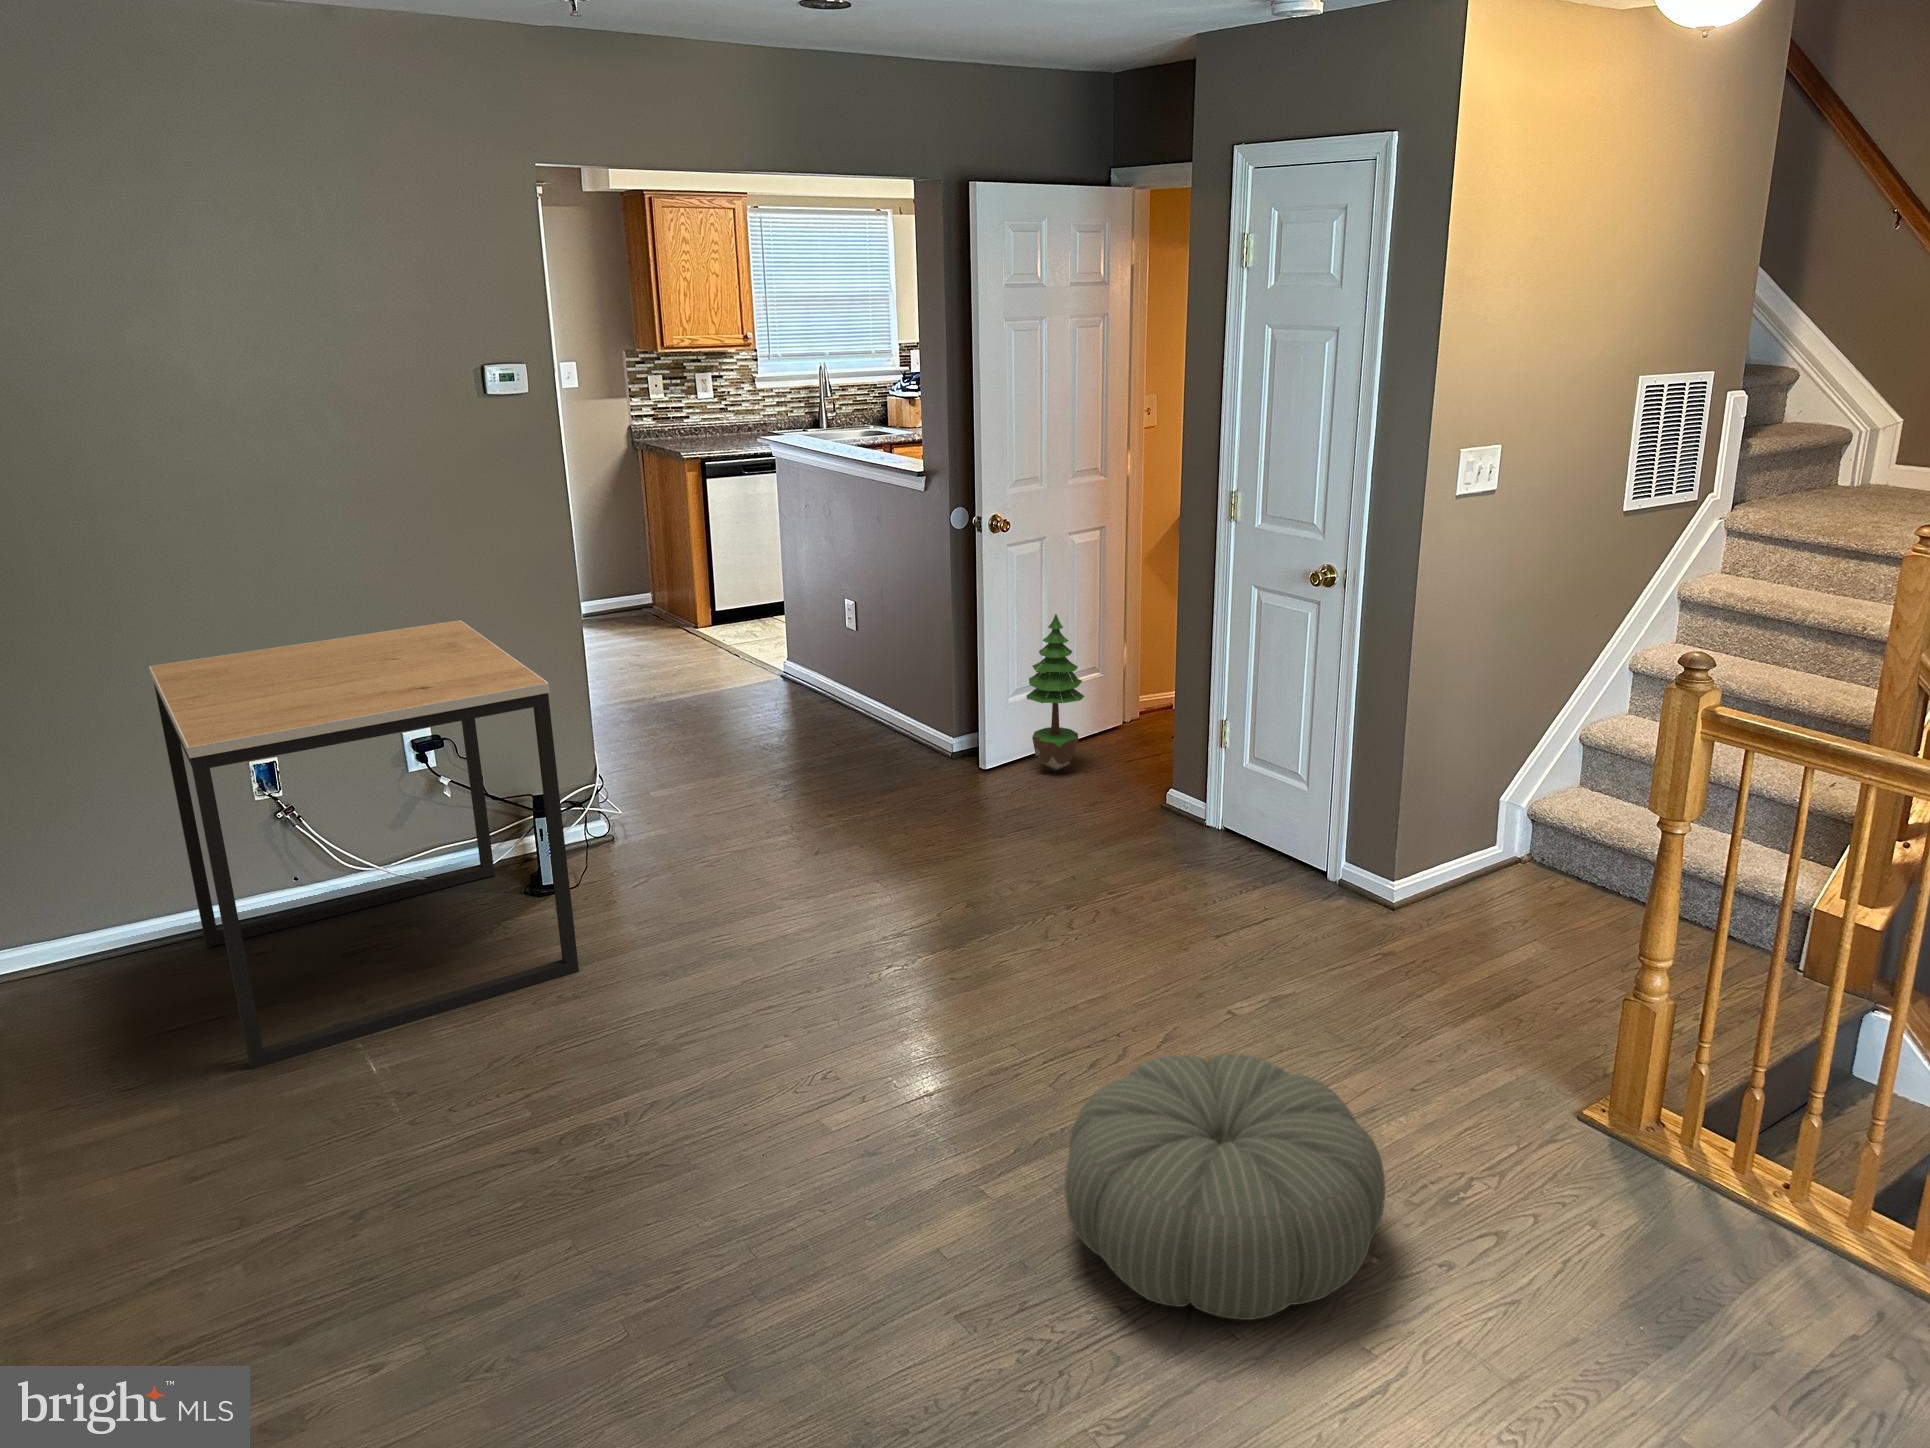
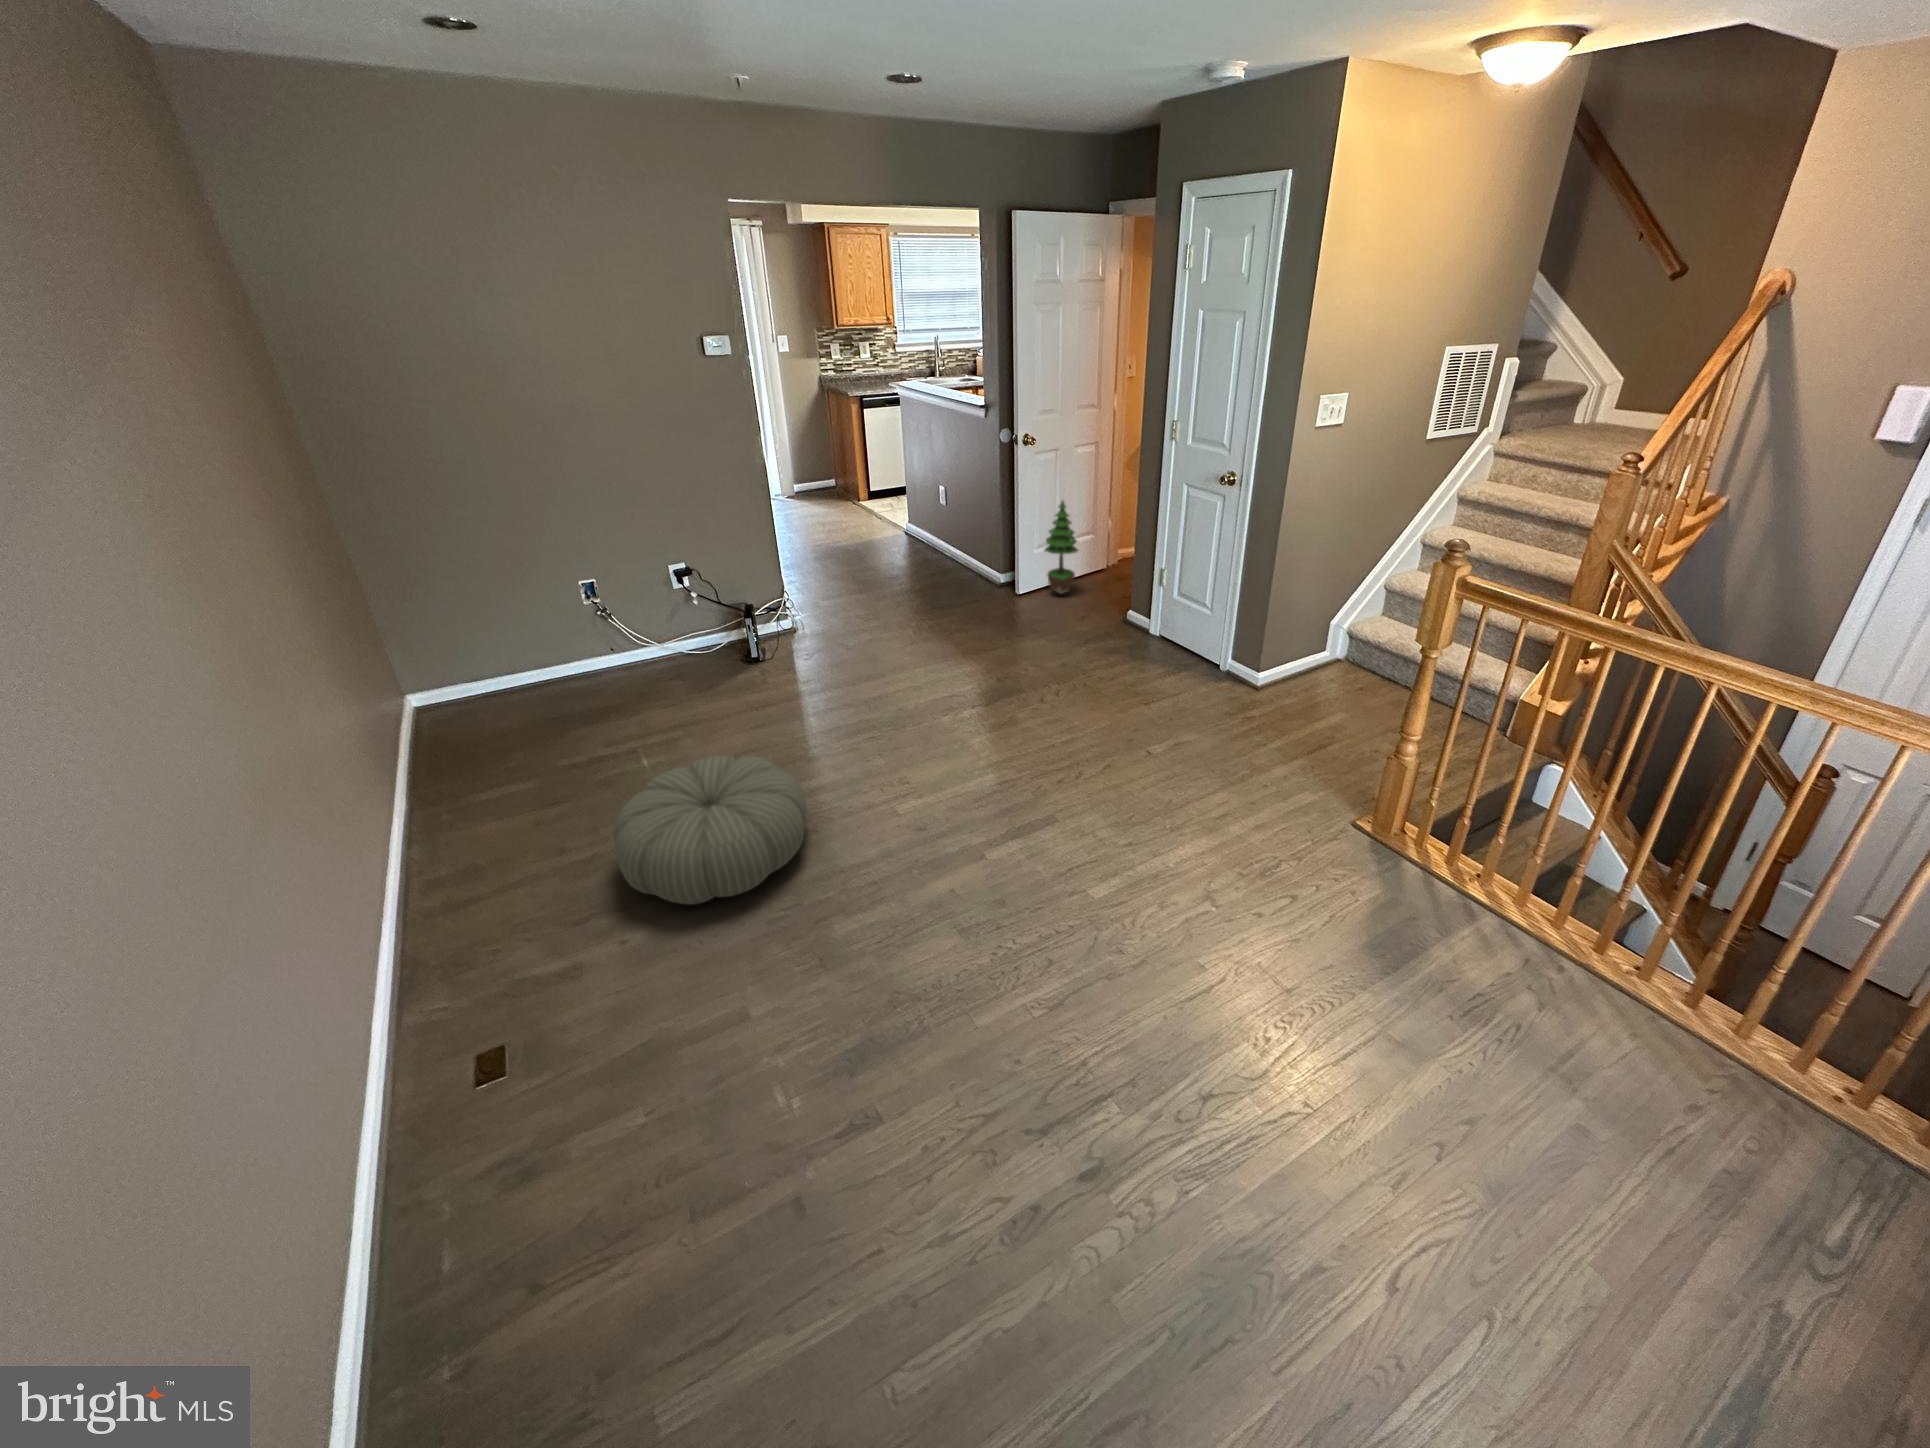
side table: present [149,620,579,1069] -> none [508,498,770,762]
pouf: present [1065,1054,1385,1320] -> present [614,756,807,904]

